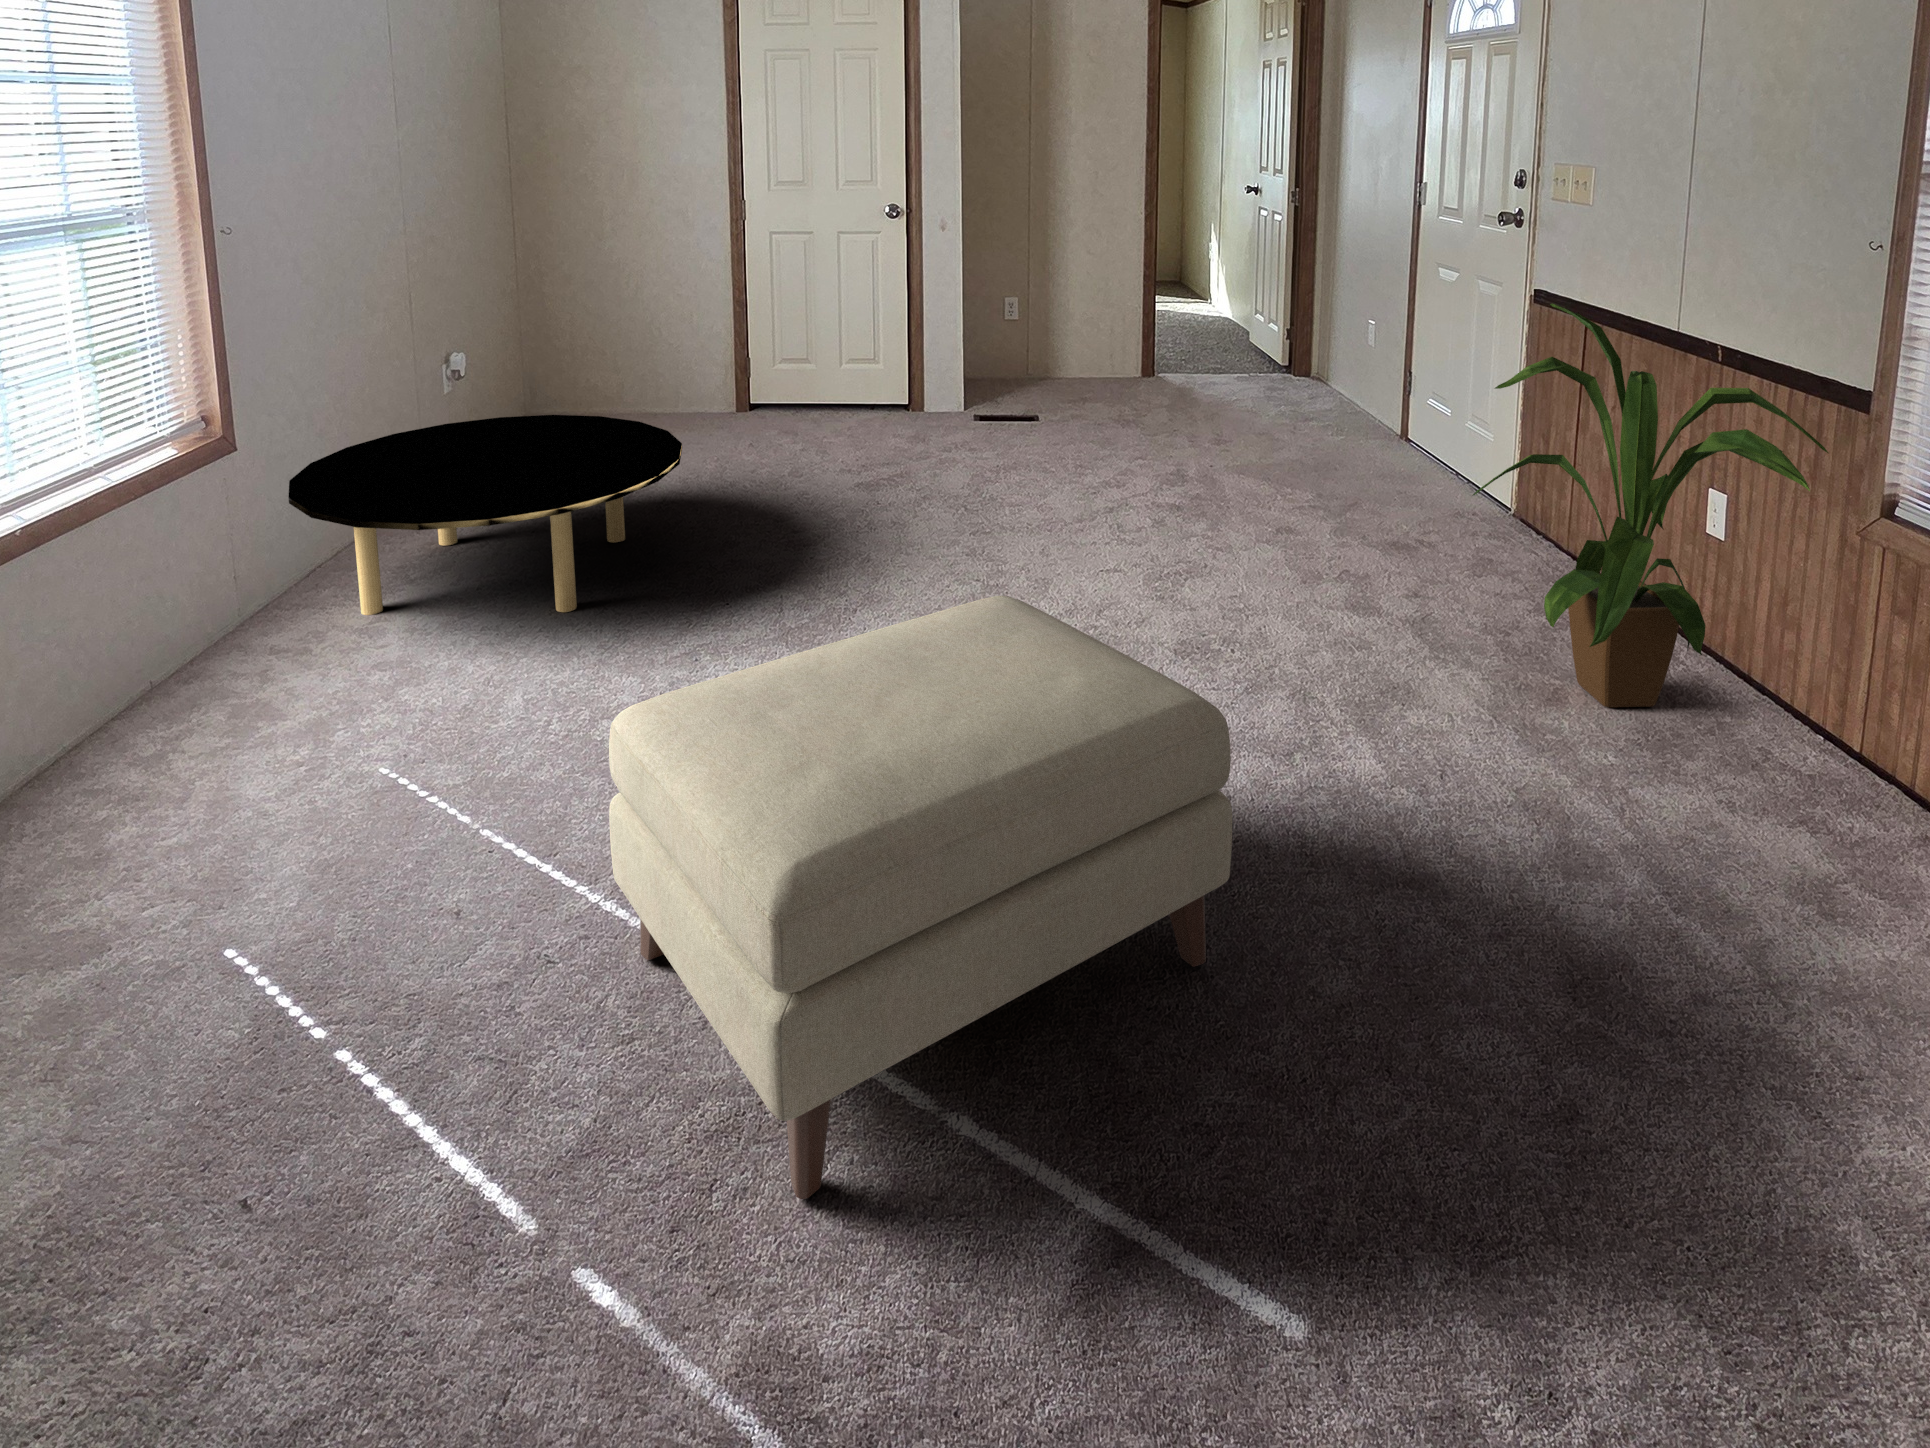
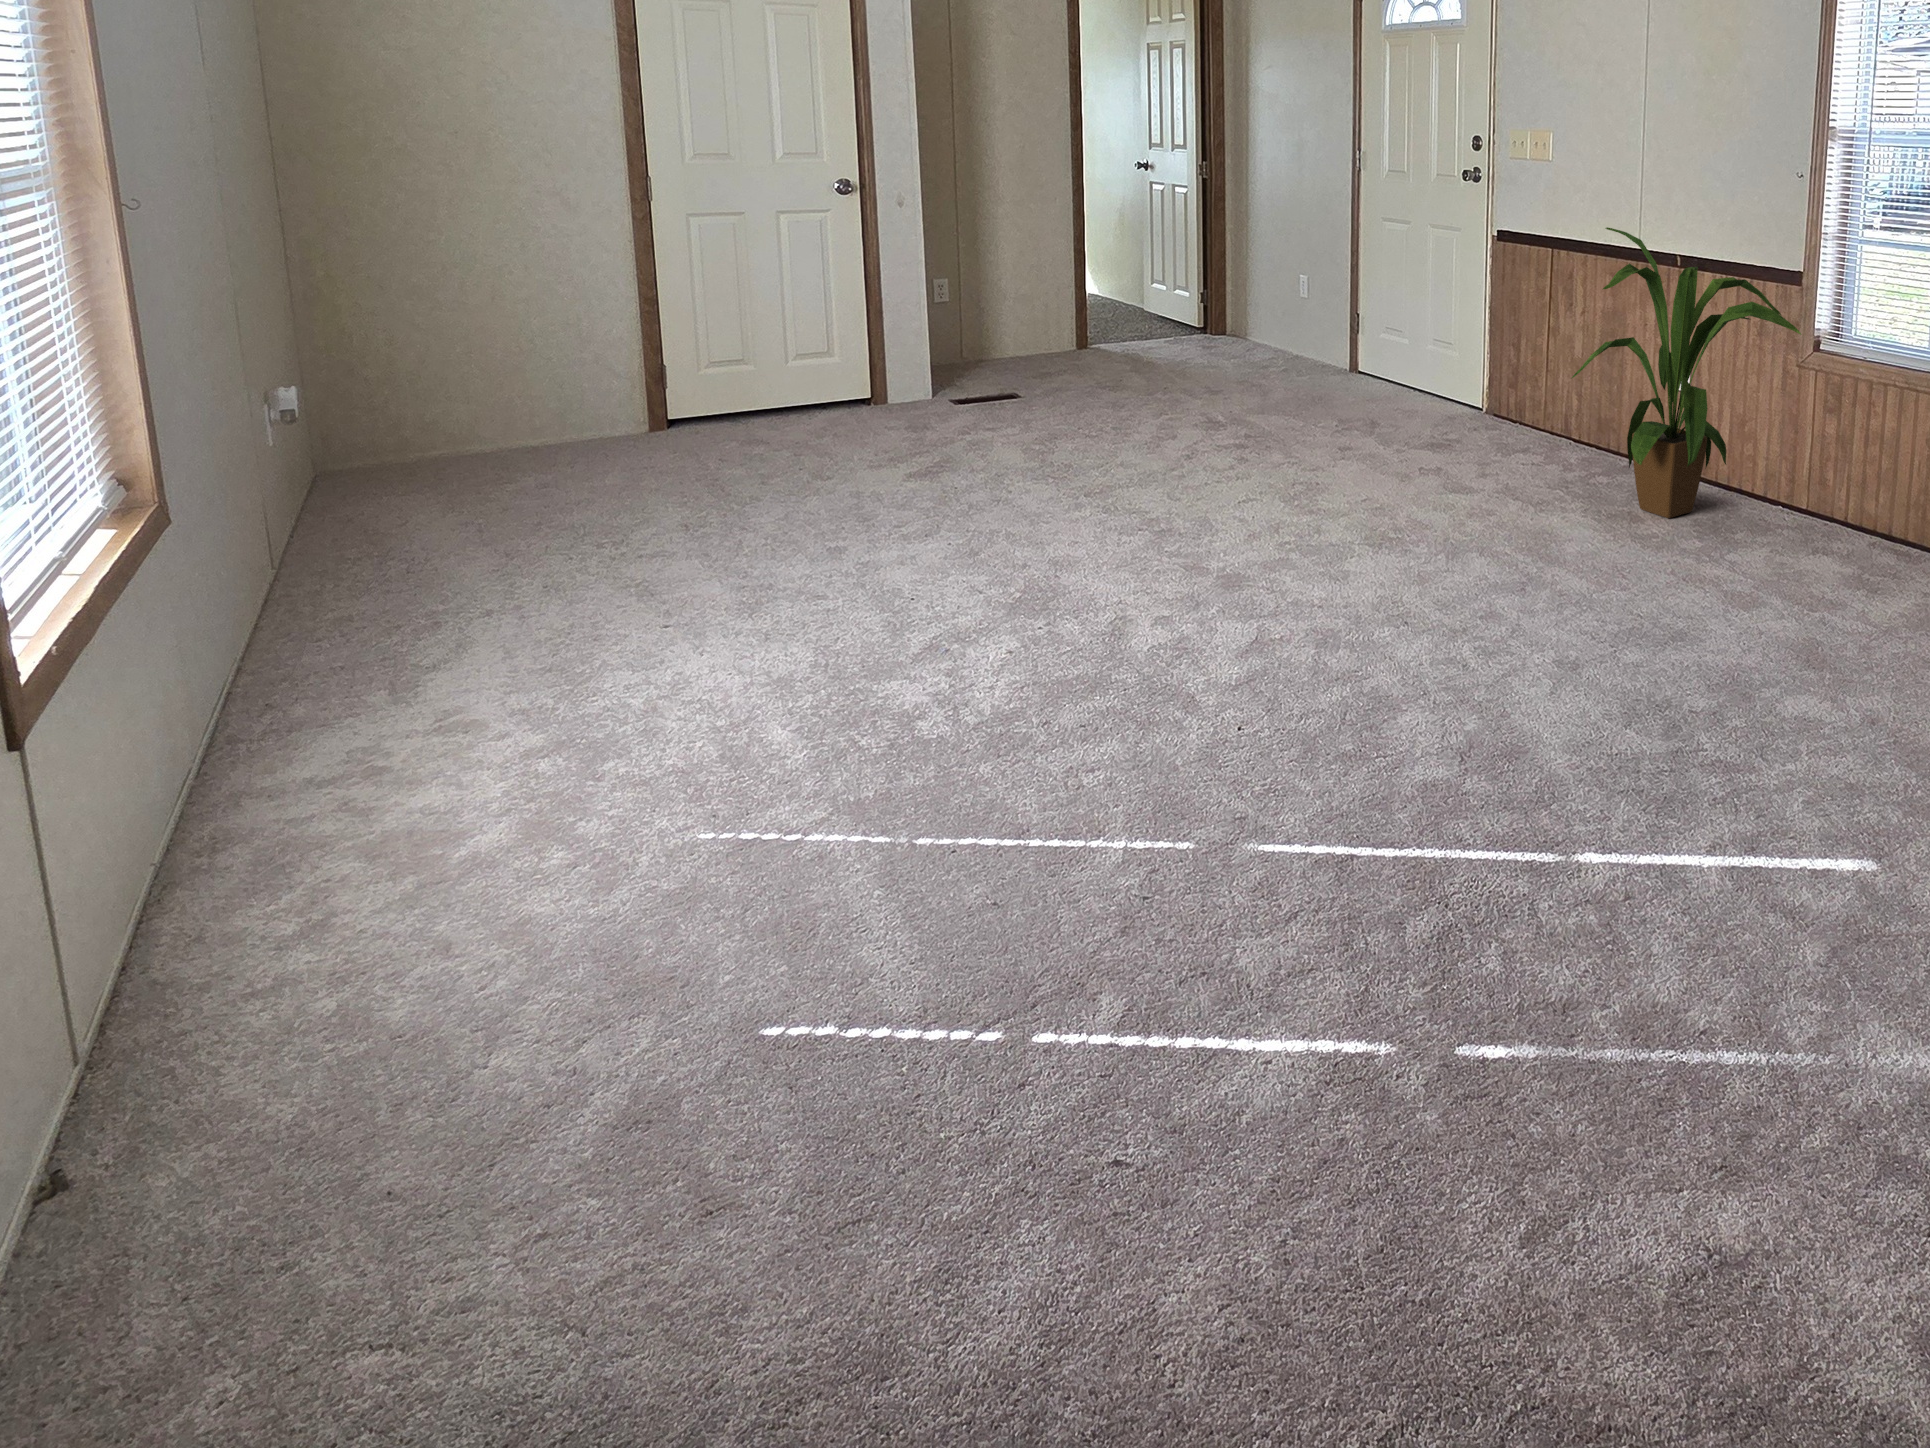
coffee table: present [288,415,682,615] -> none [174,434,796,733]
ottoman: present [609,596,1232,1199] -> none [1199,484,1644,941]

